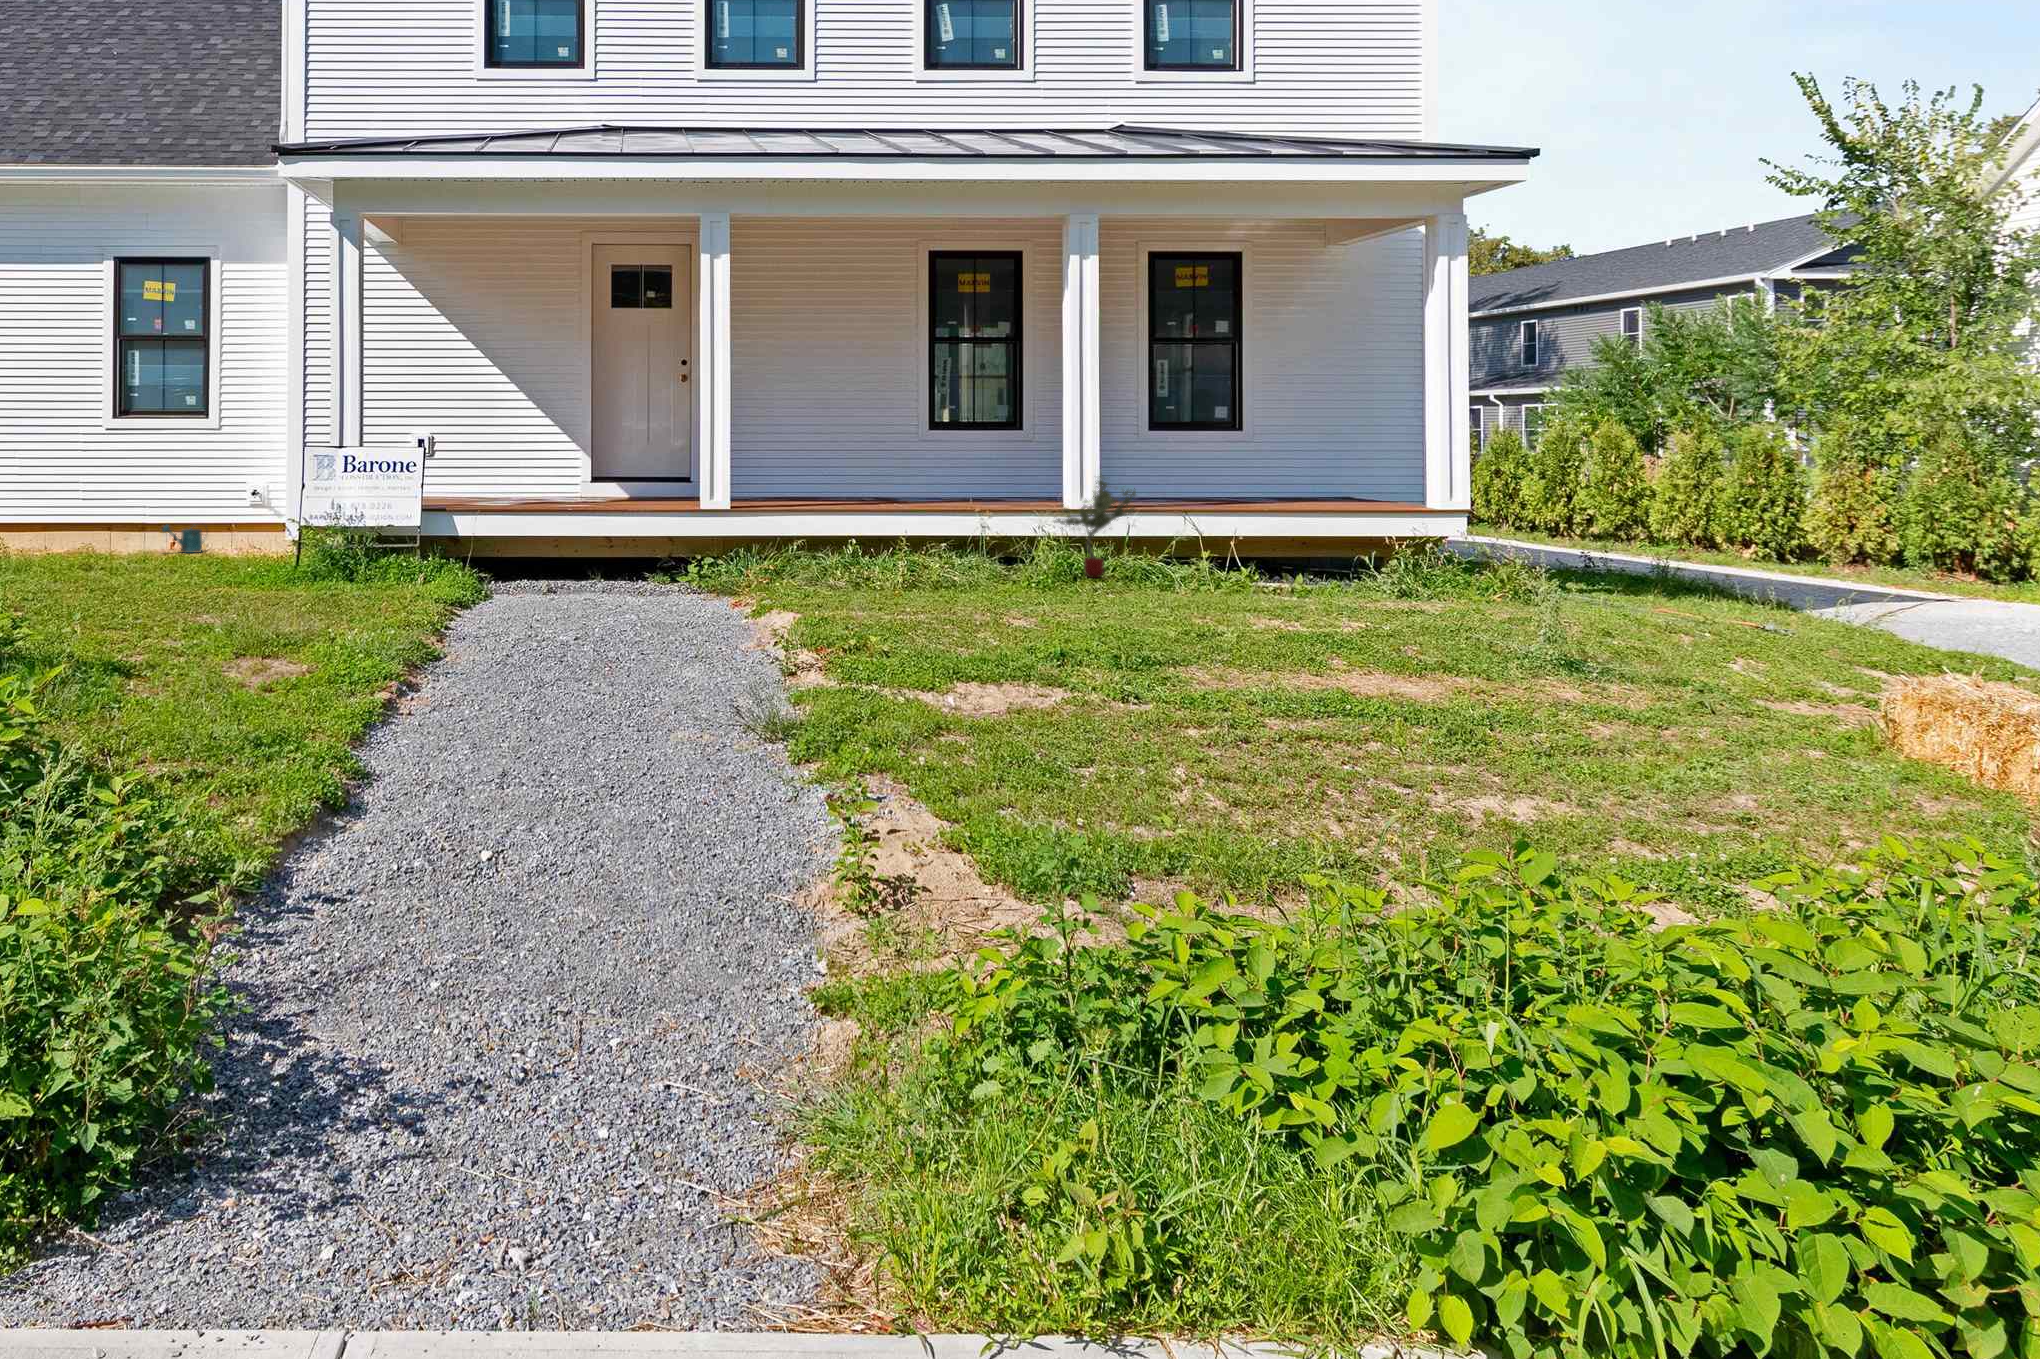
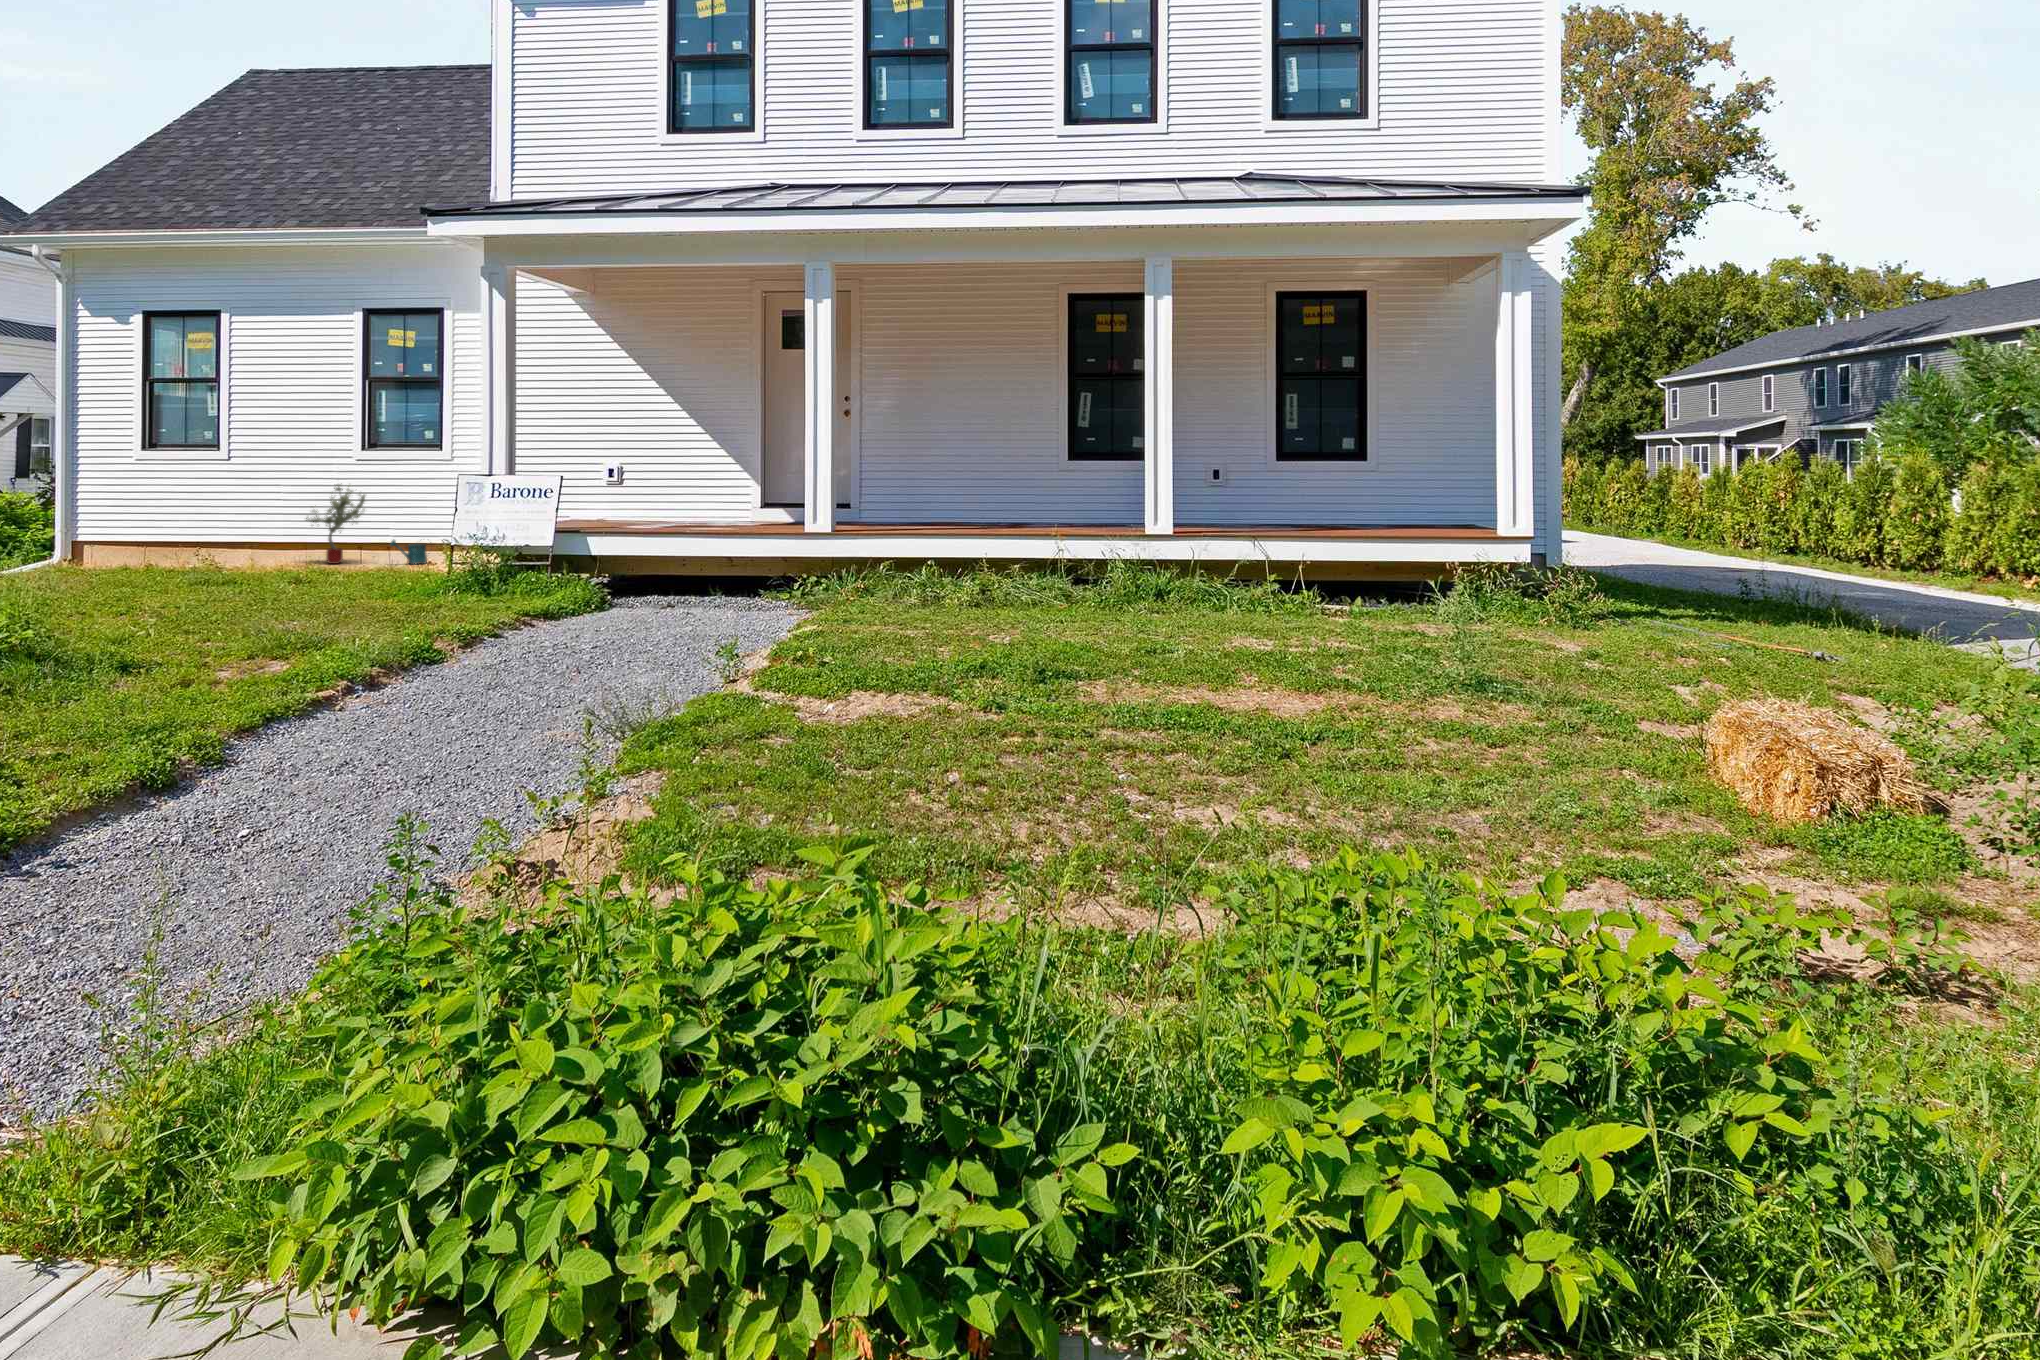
potted tree: present [1056,480,1136,578] -> present [306,484,365,564]

